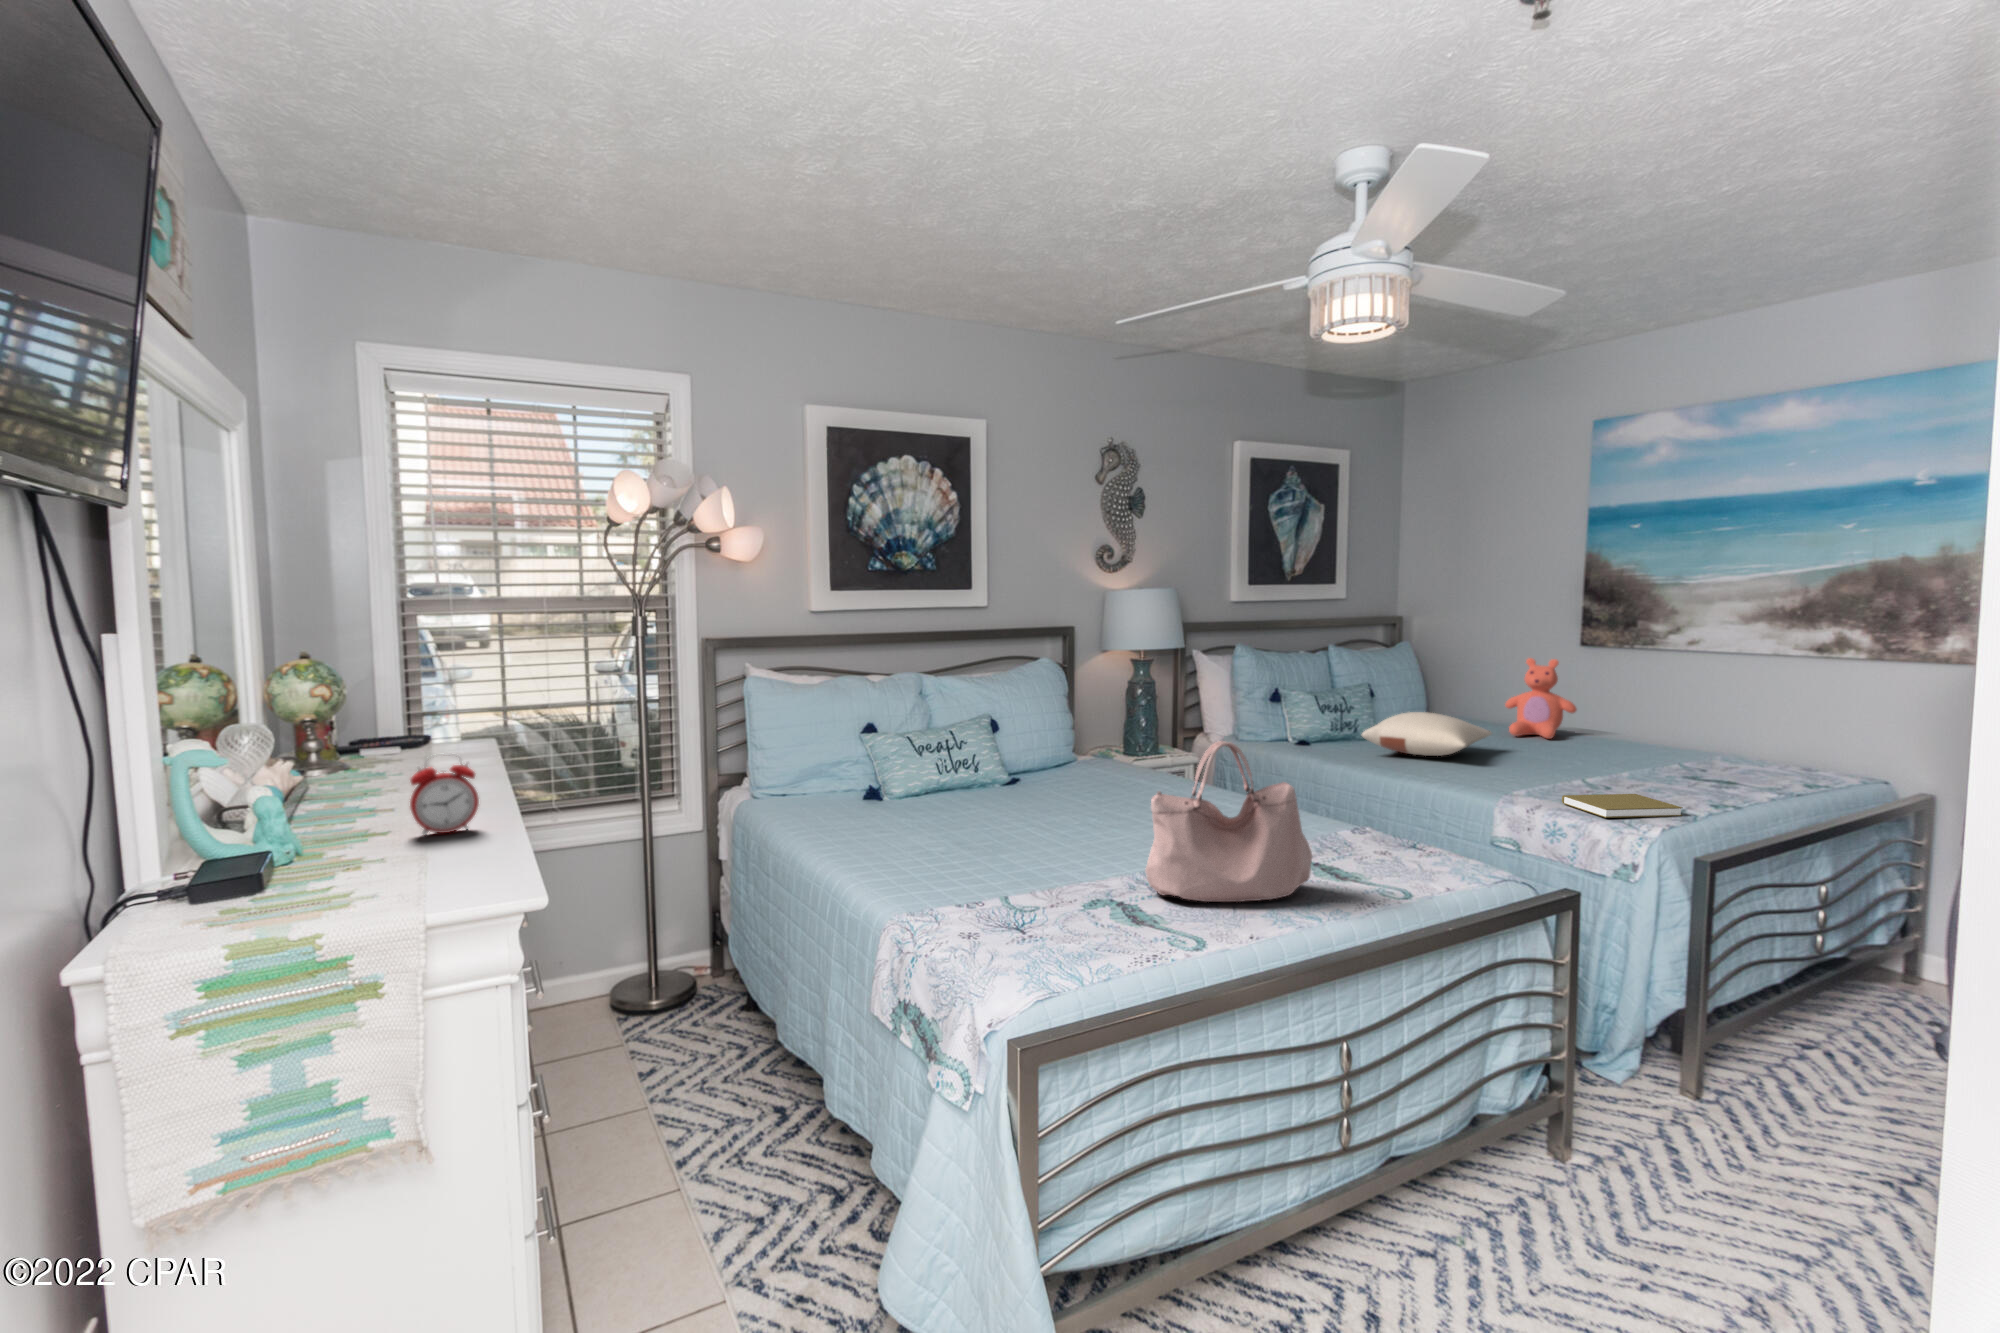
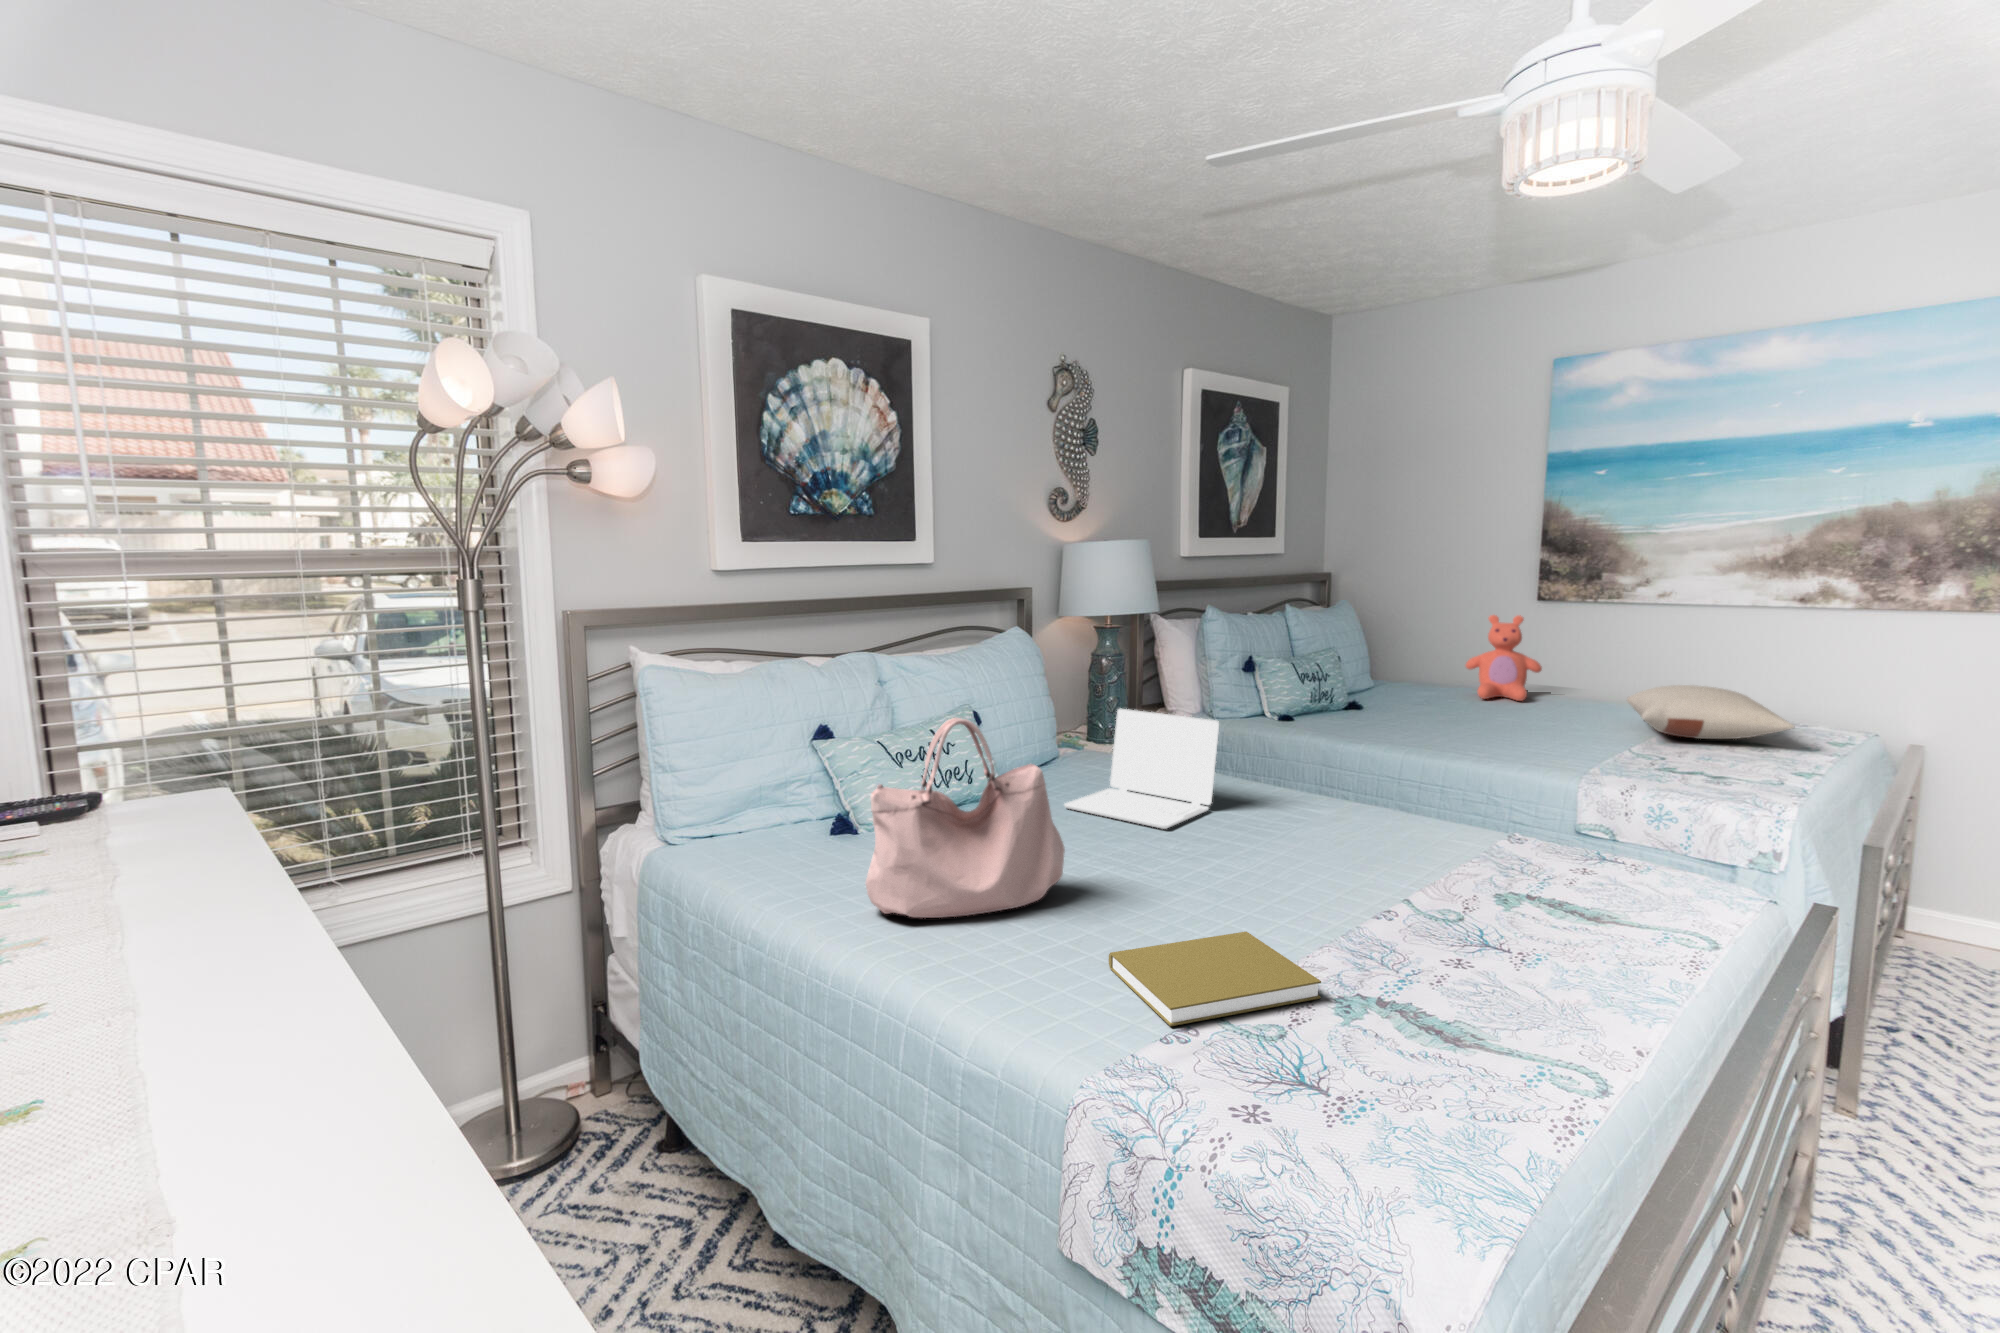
pillow: present [1362,712,1492,756] -> present [1627,685,1794,739]
laptop: none [1037,721,1155,809] -> present [1064,709,1219,829]
handbag: present [1146,741,1312,902] -> present [866,718,1065,918]
alarm clock: present [410,754,479,835] -> none [84,900,276,1113]
book: present [1562,794,1683,818] -> present [1109,932,1321,1026]

